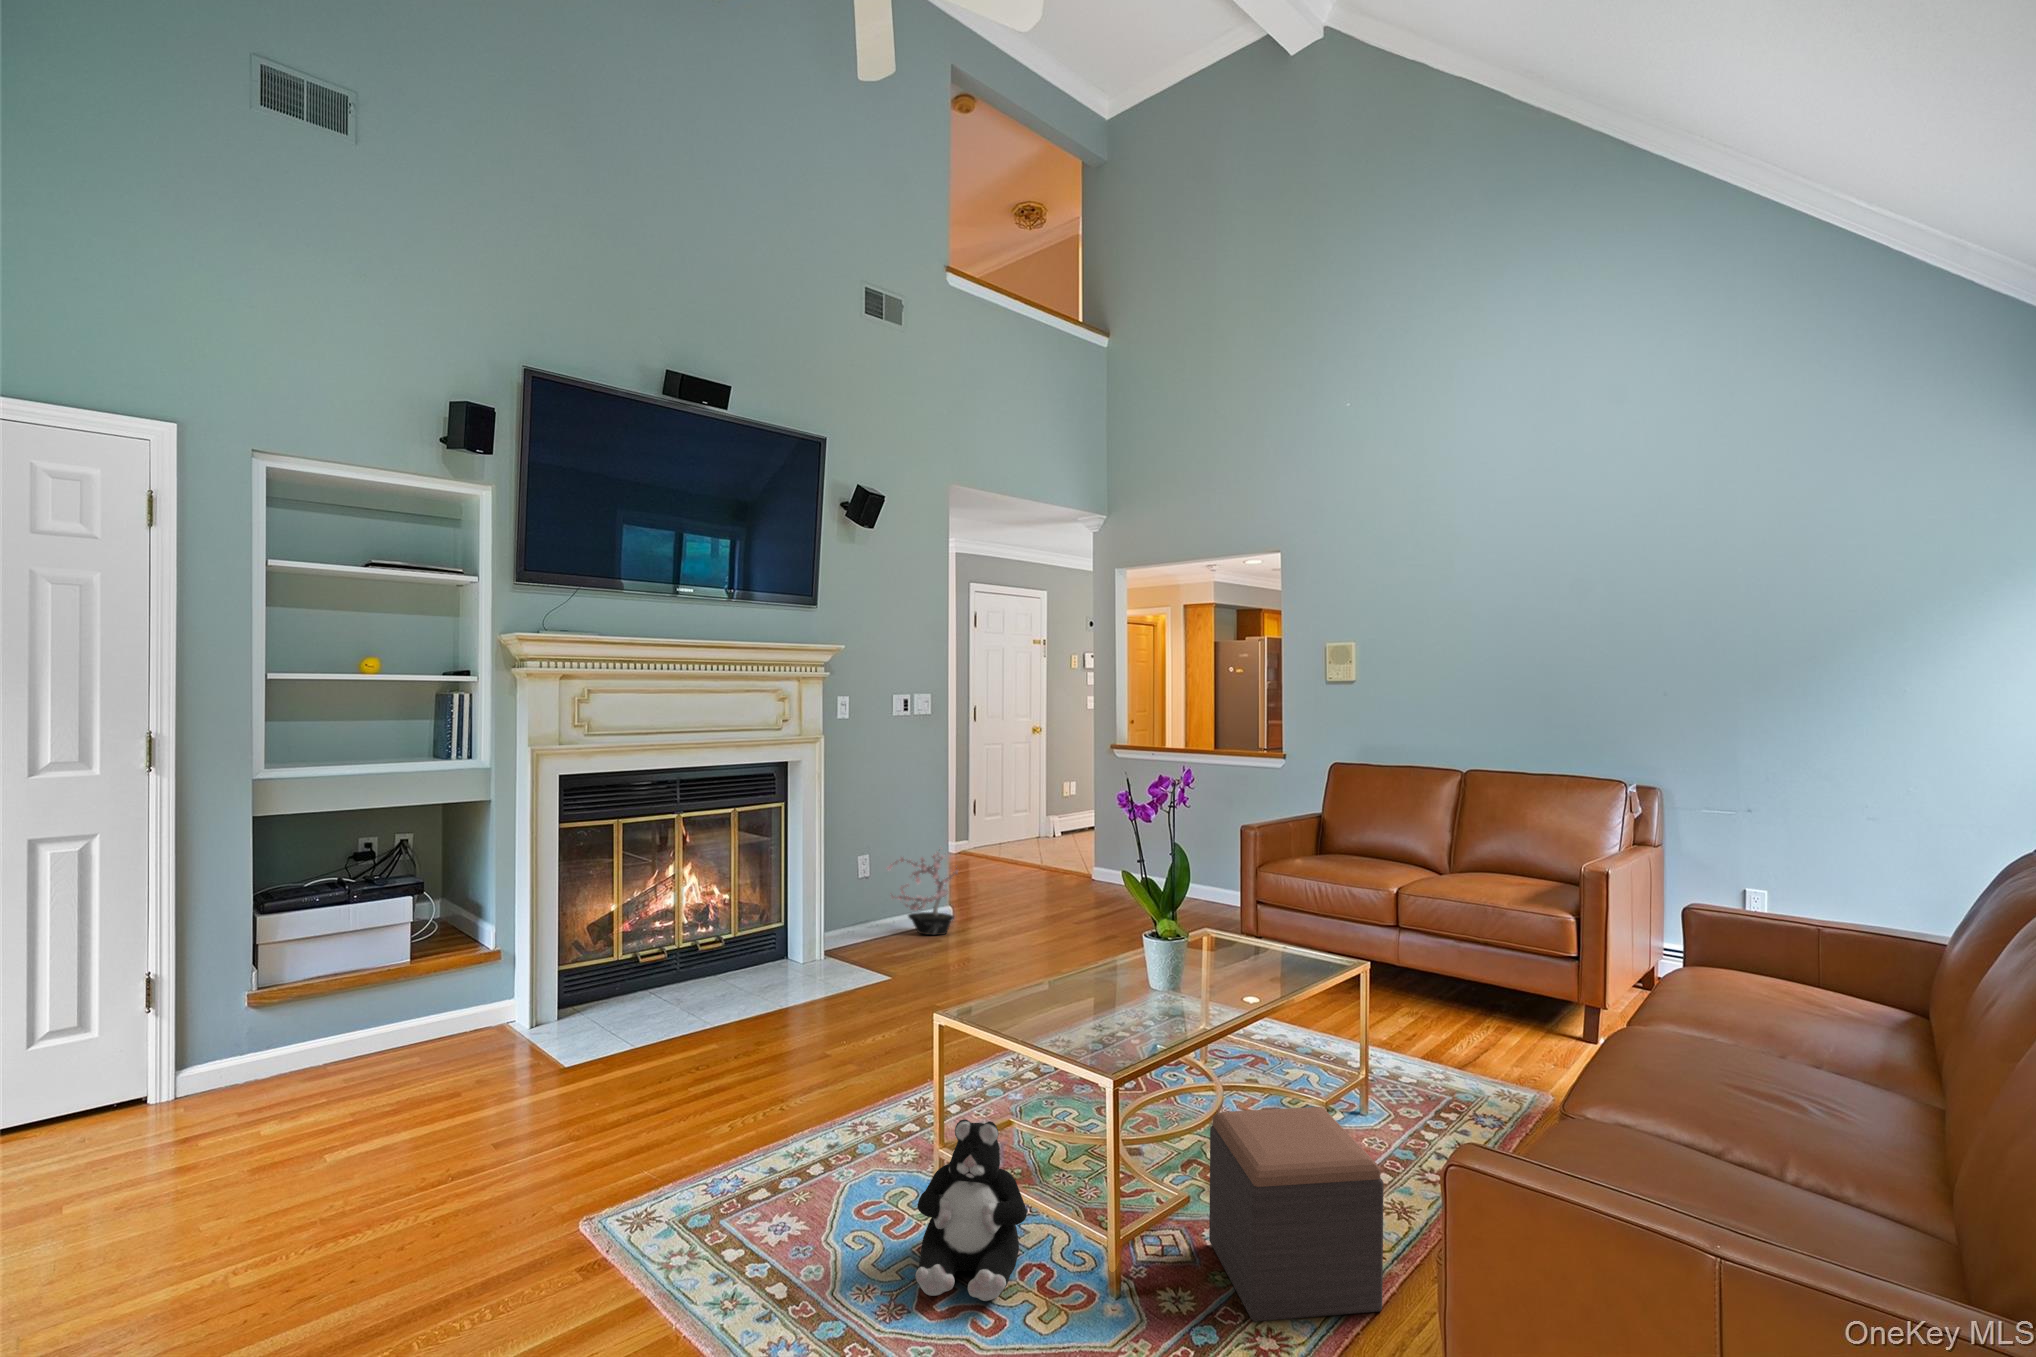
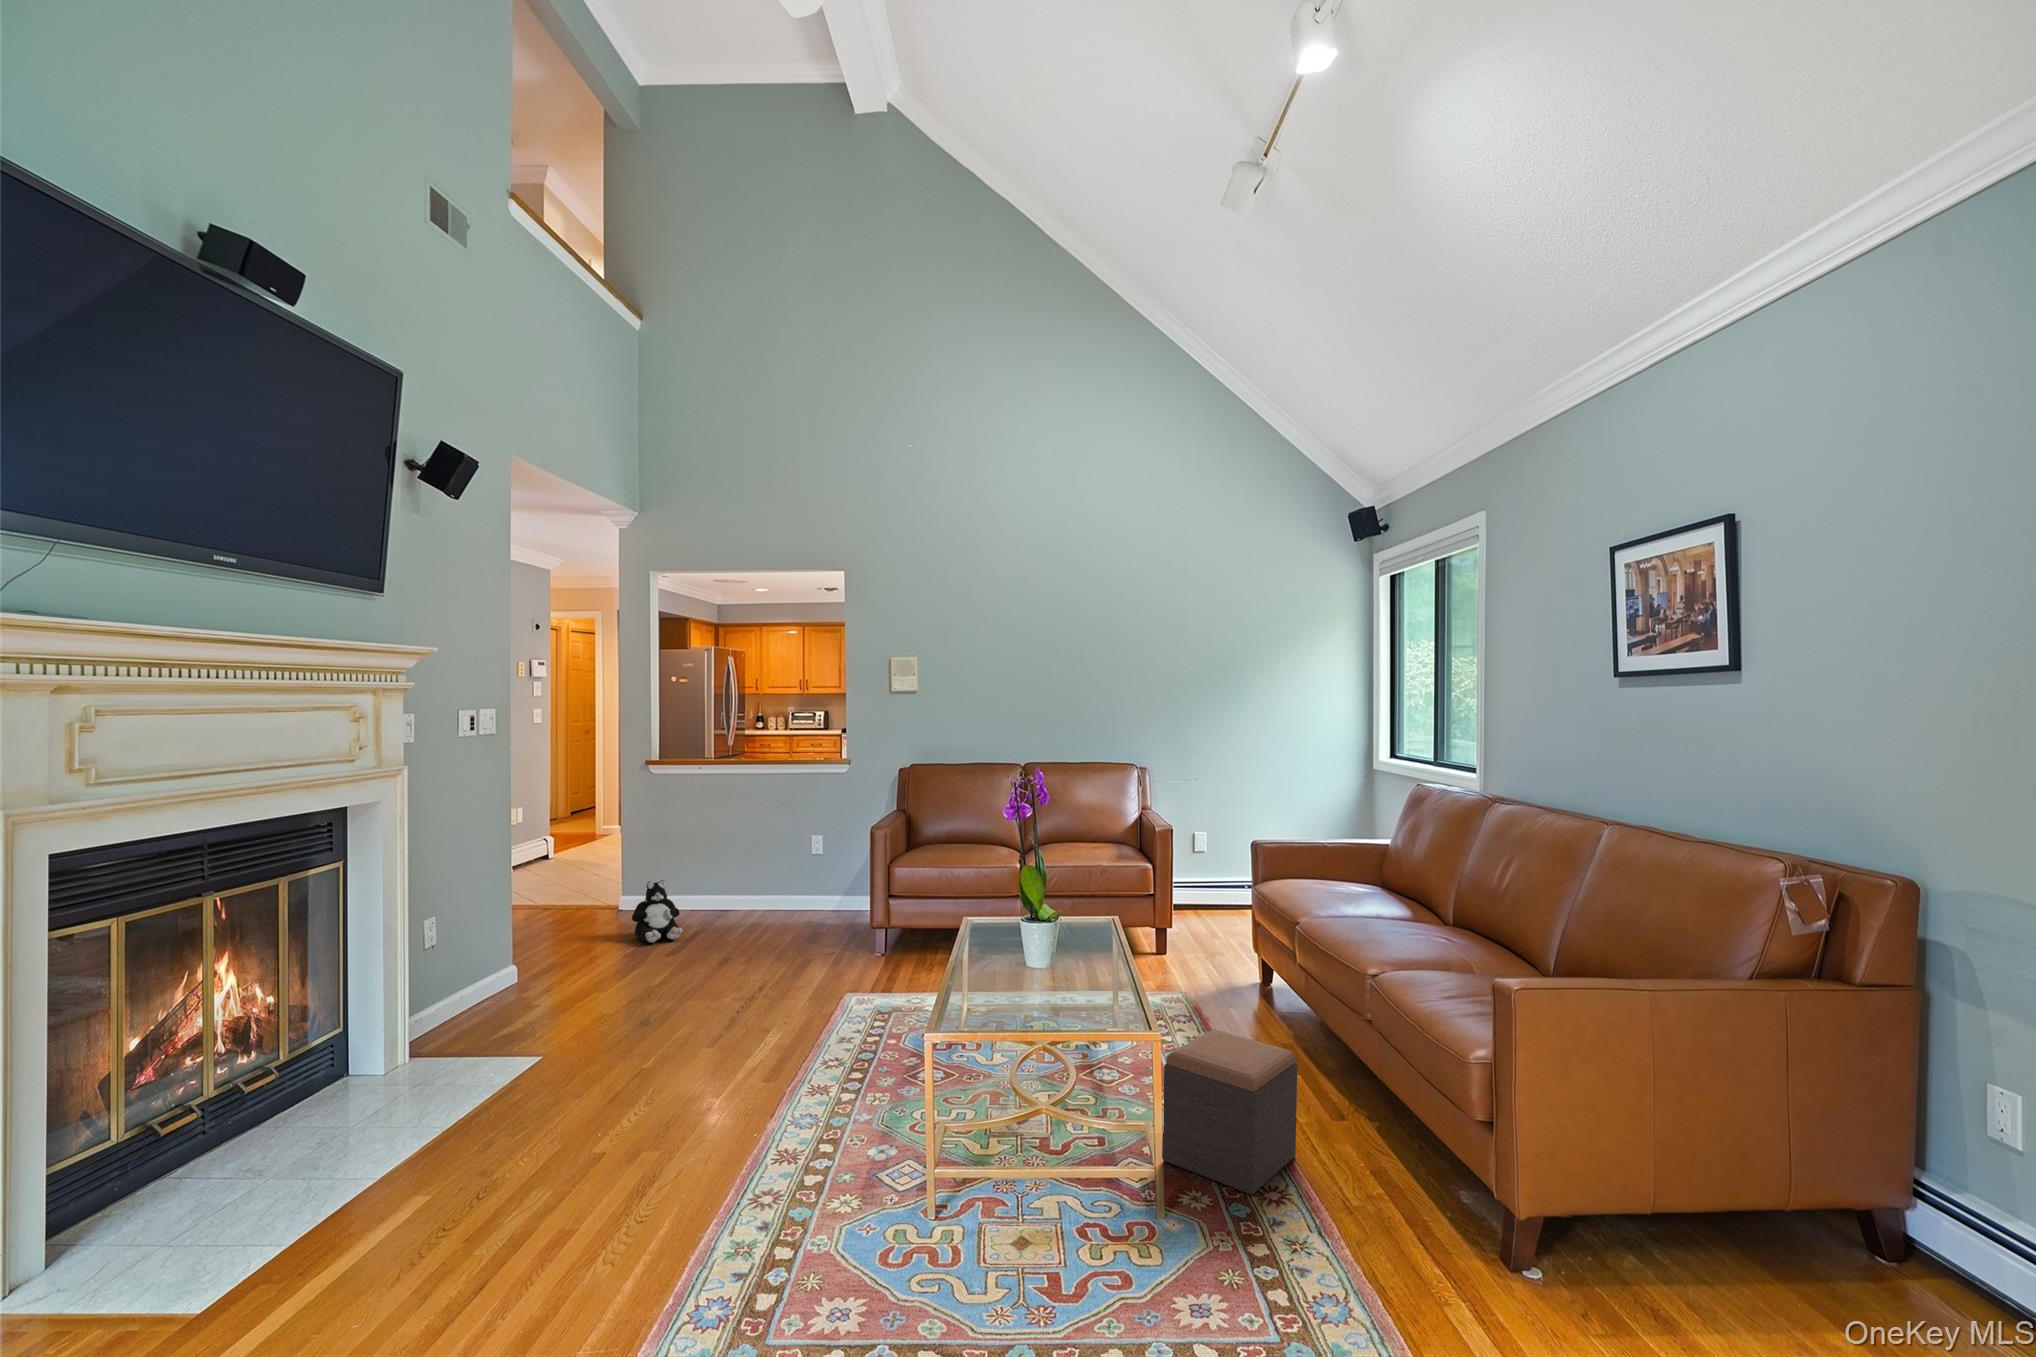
potted plant: present [887,848,958,935] -> none [451,888,548,1000]
plush toy: present [915,1119,1027,1301] -> present [632,880,683,943]

